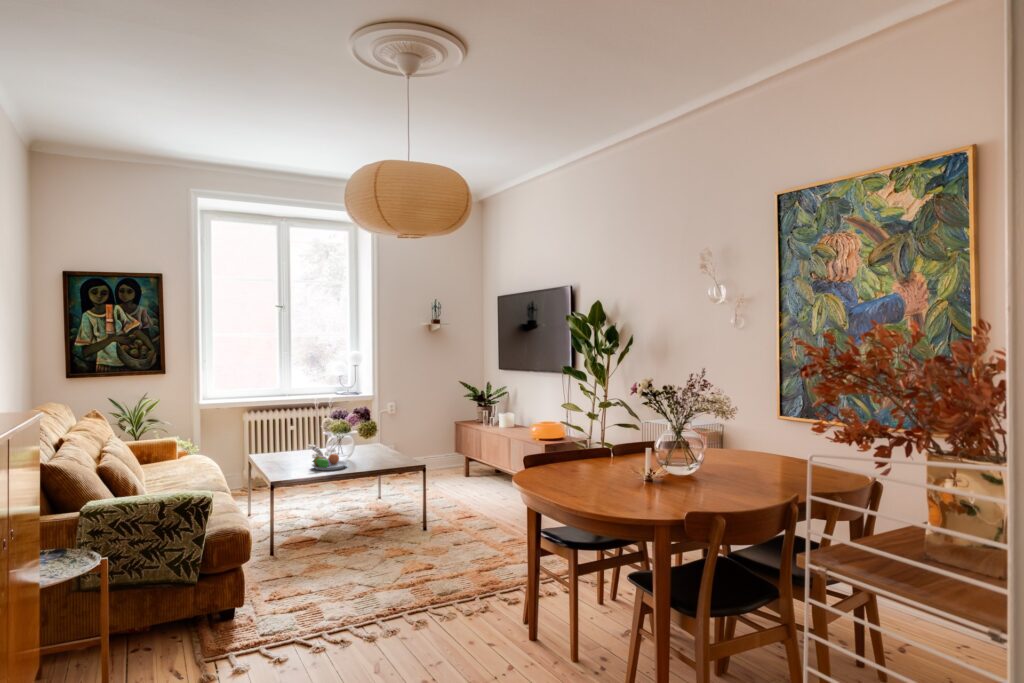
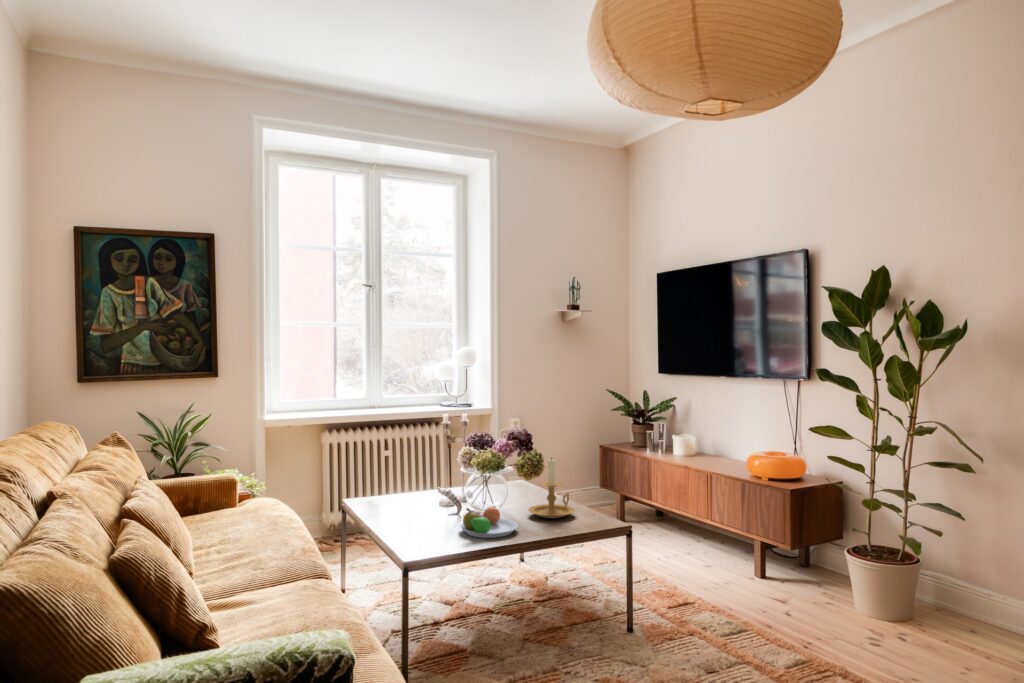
candle holder: none [361,424,391,461] -> present [528,458,575,518]

